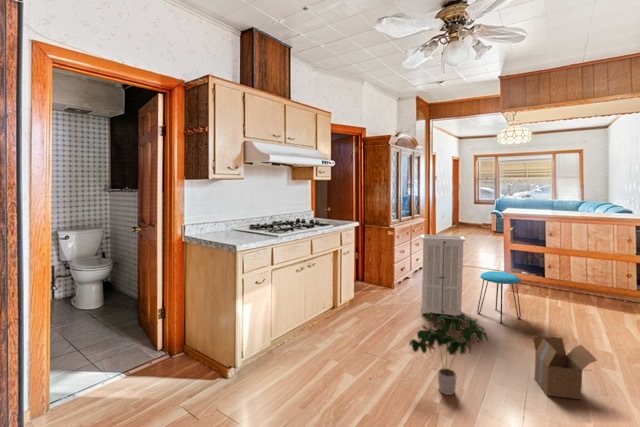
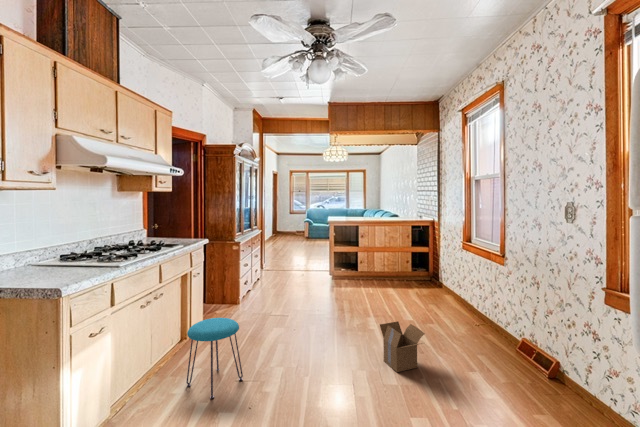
storage cabinet: present [421,234,466,316] -> none [270,244,313,325]
stool: present [477,271,521,323] -> present [186,318,243,398]
potted plant: present [409,312,488,395] -> none [289,320,359,400]

